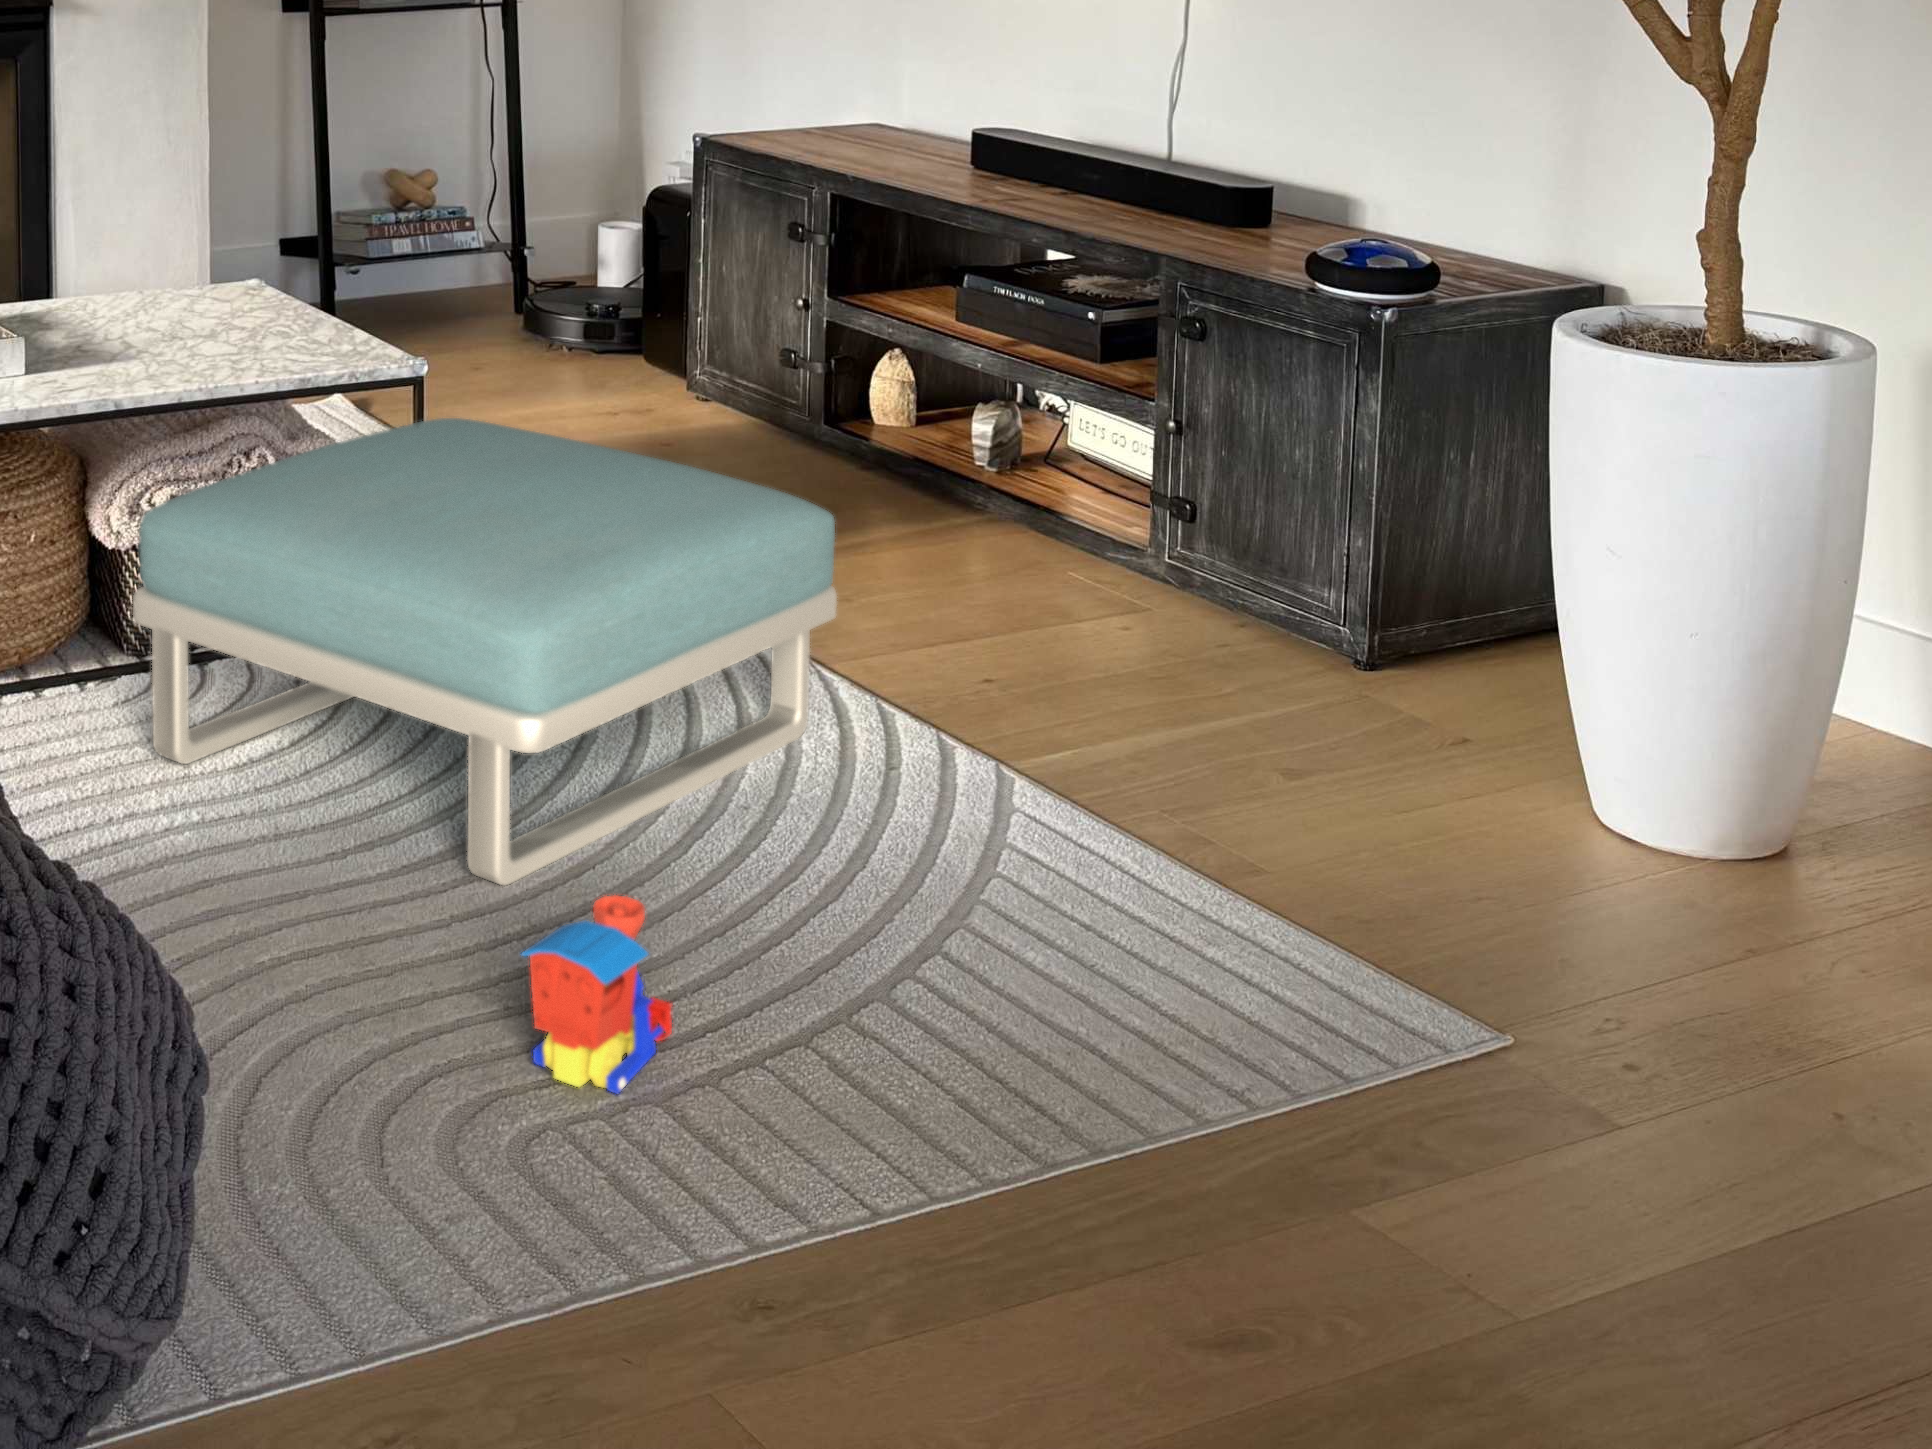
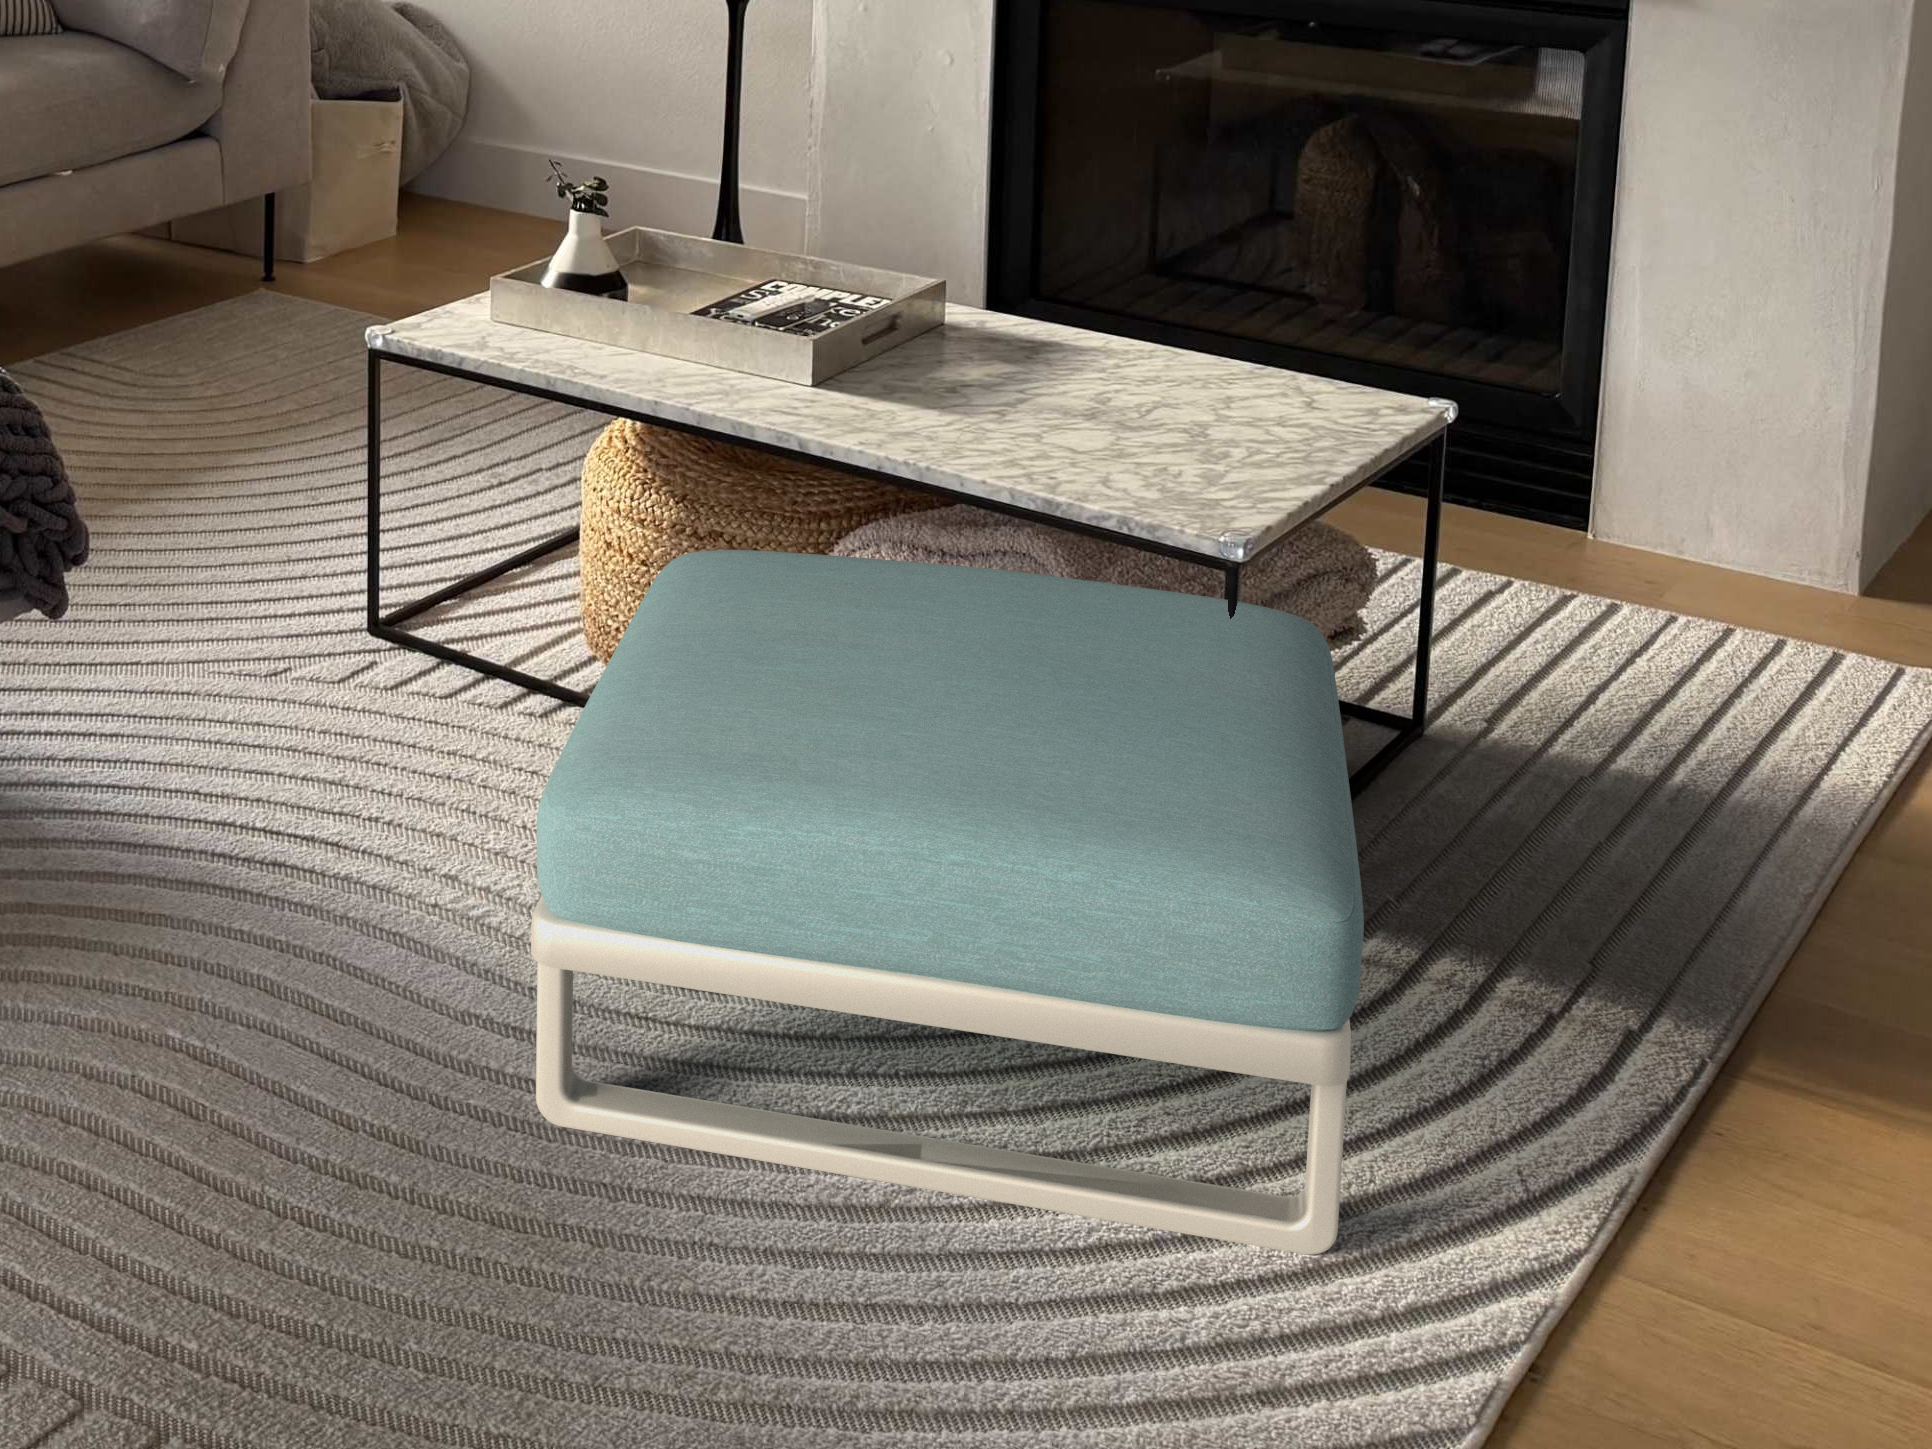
toy train: present [522,895,672,1094] -> none [27,1089,248,1310]

